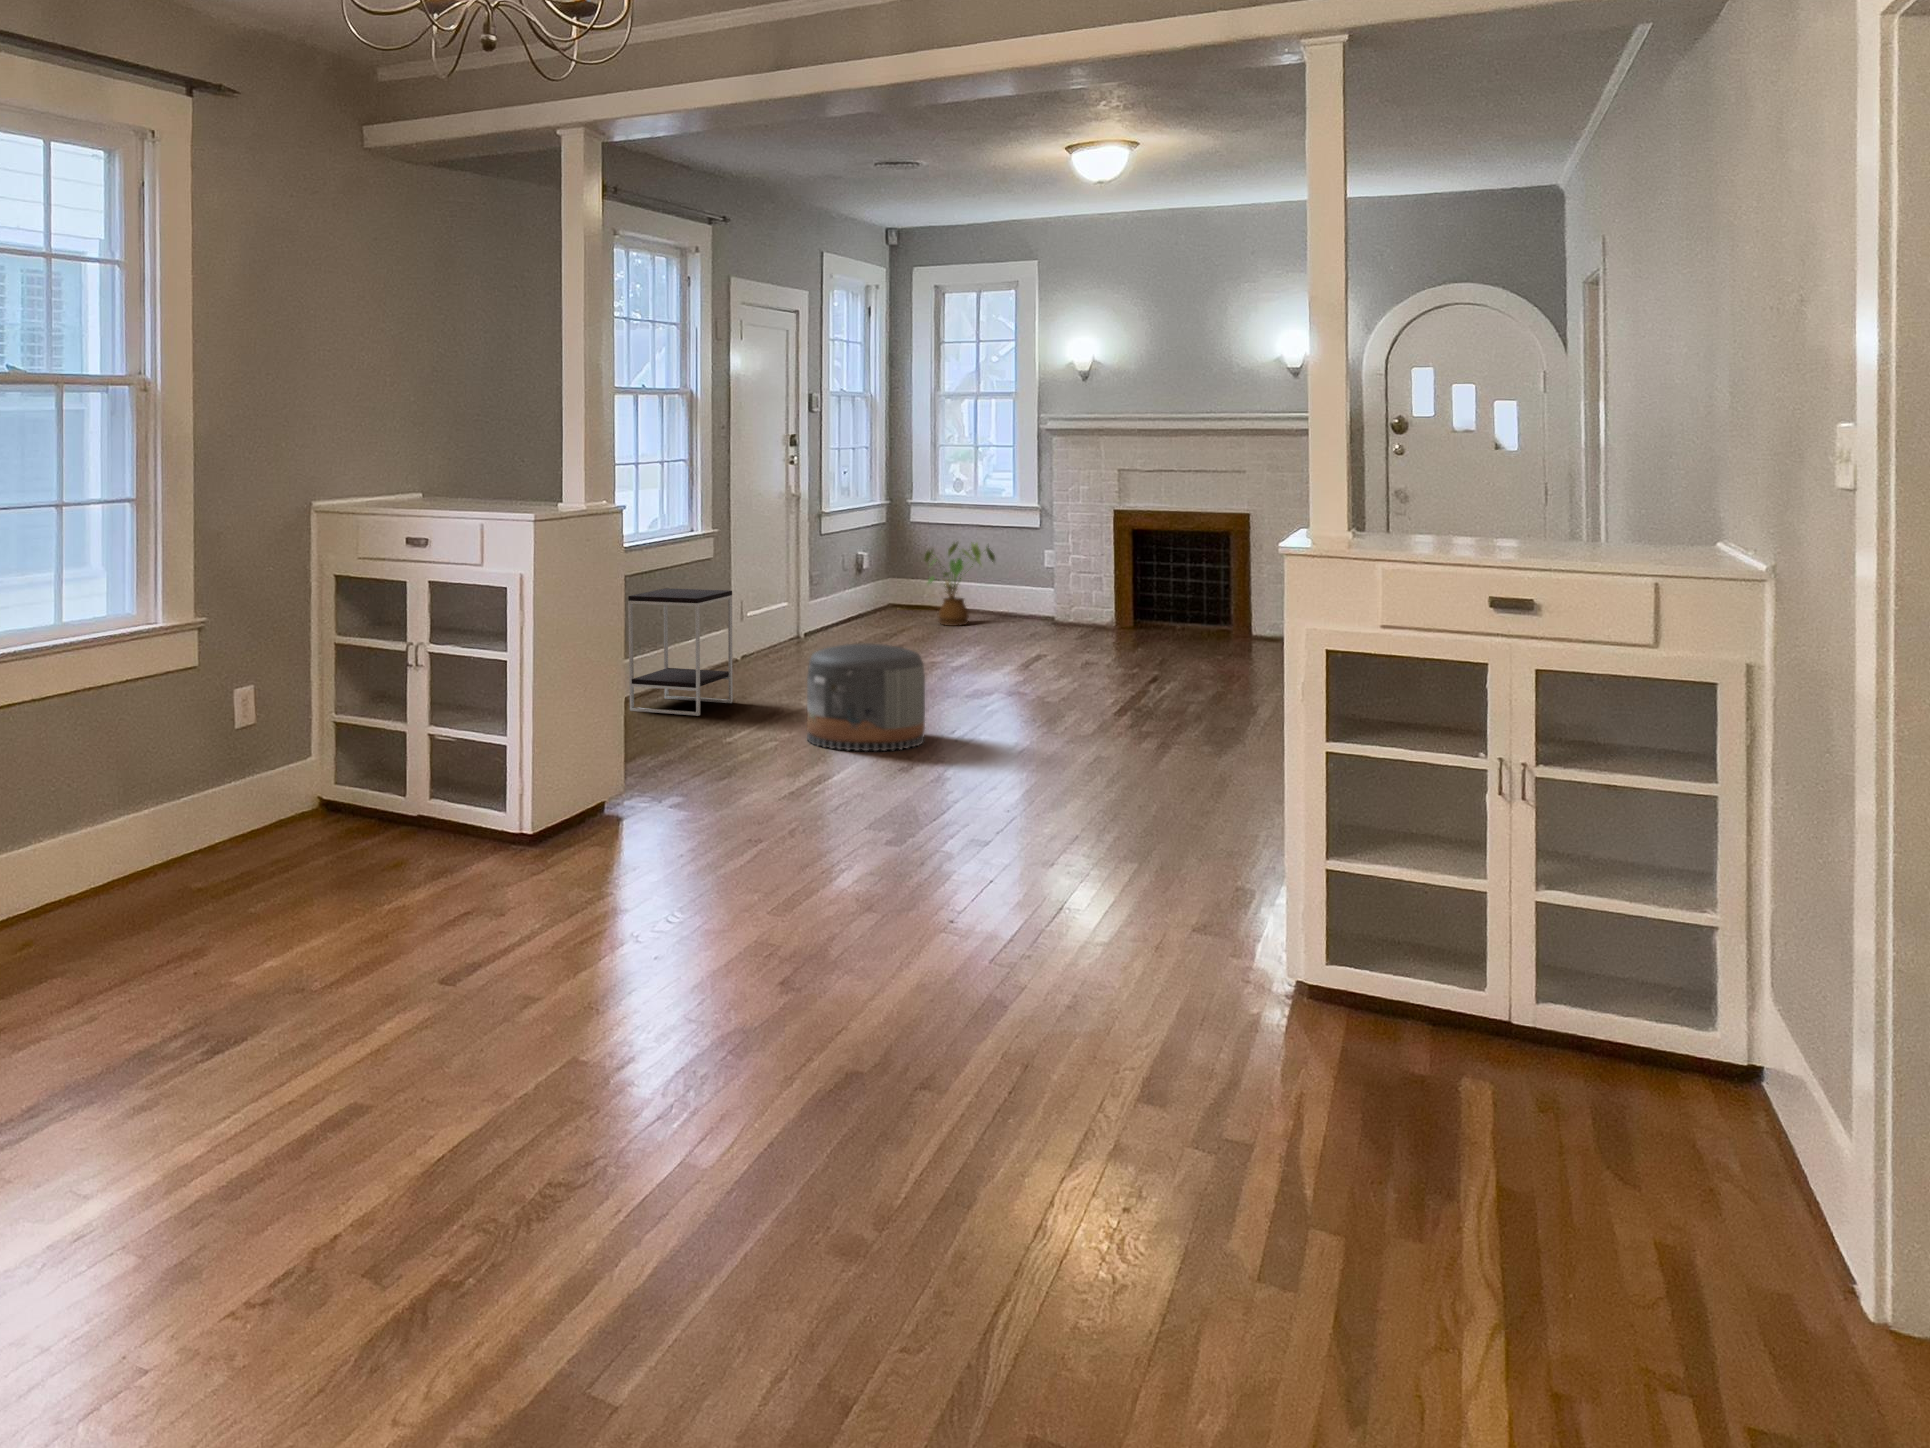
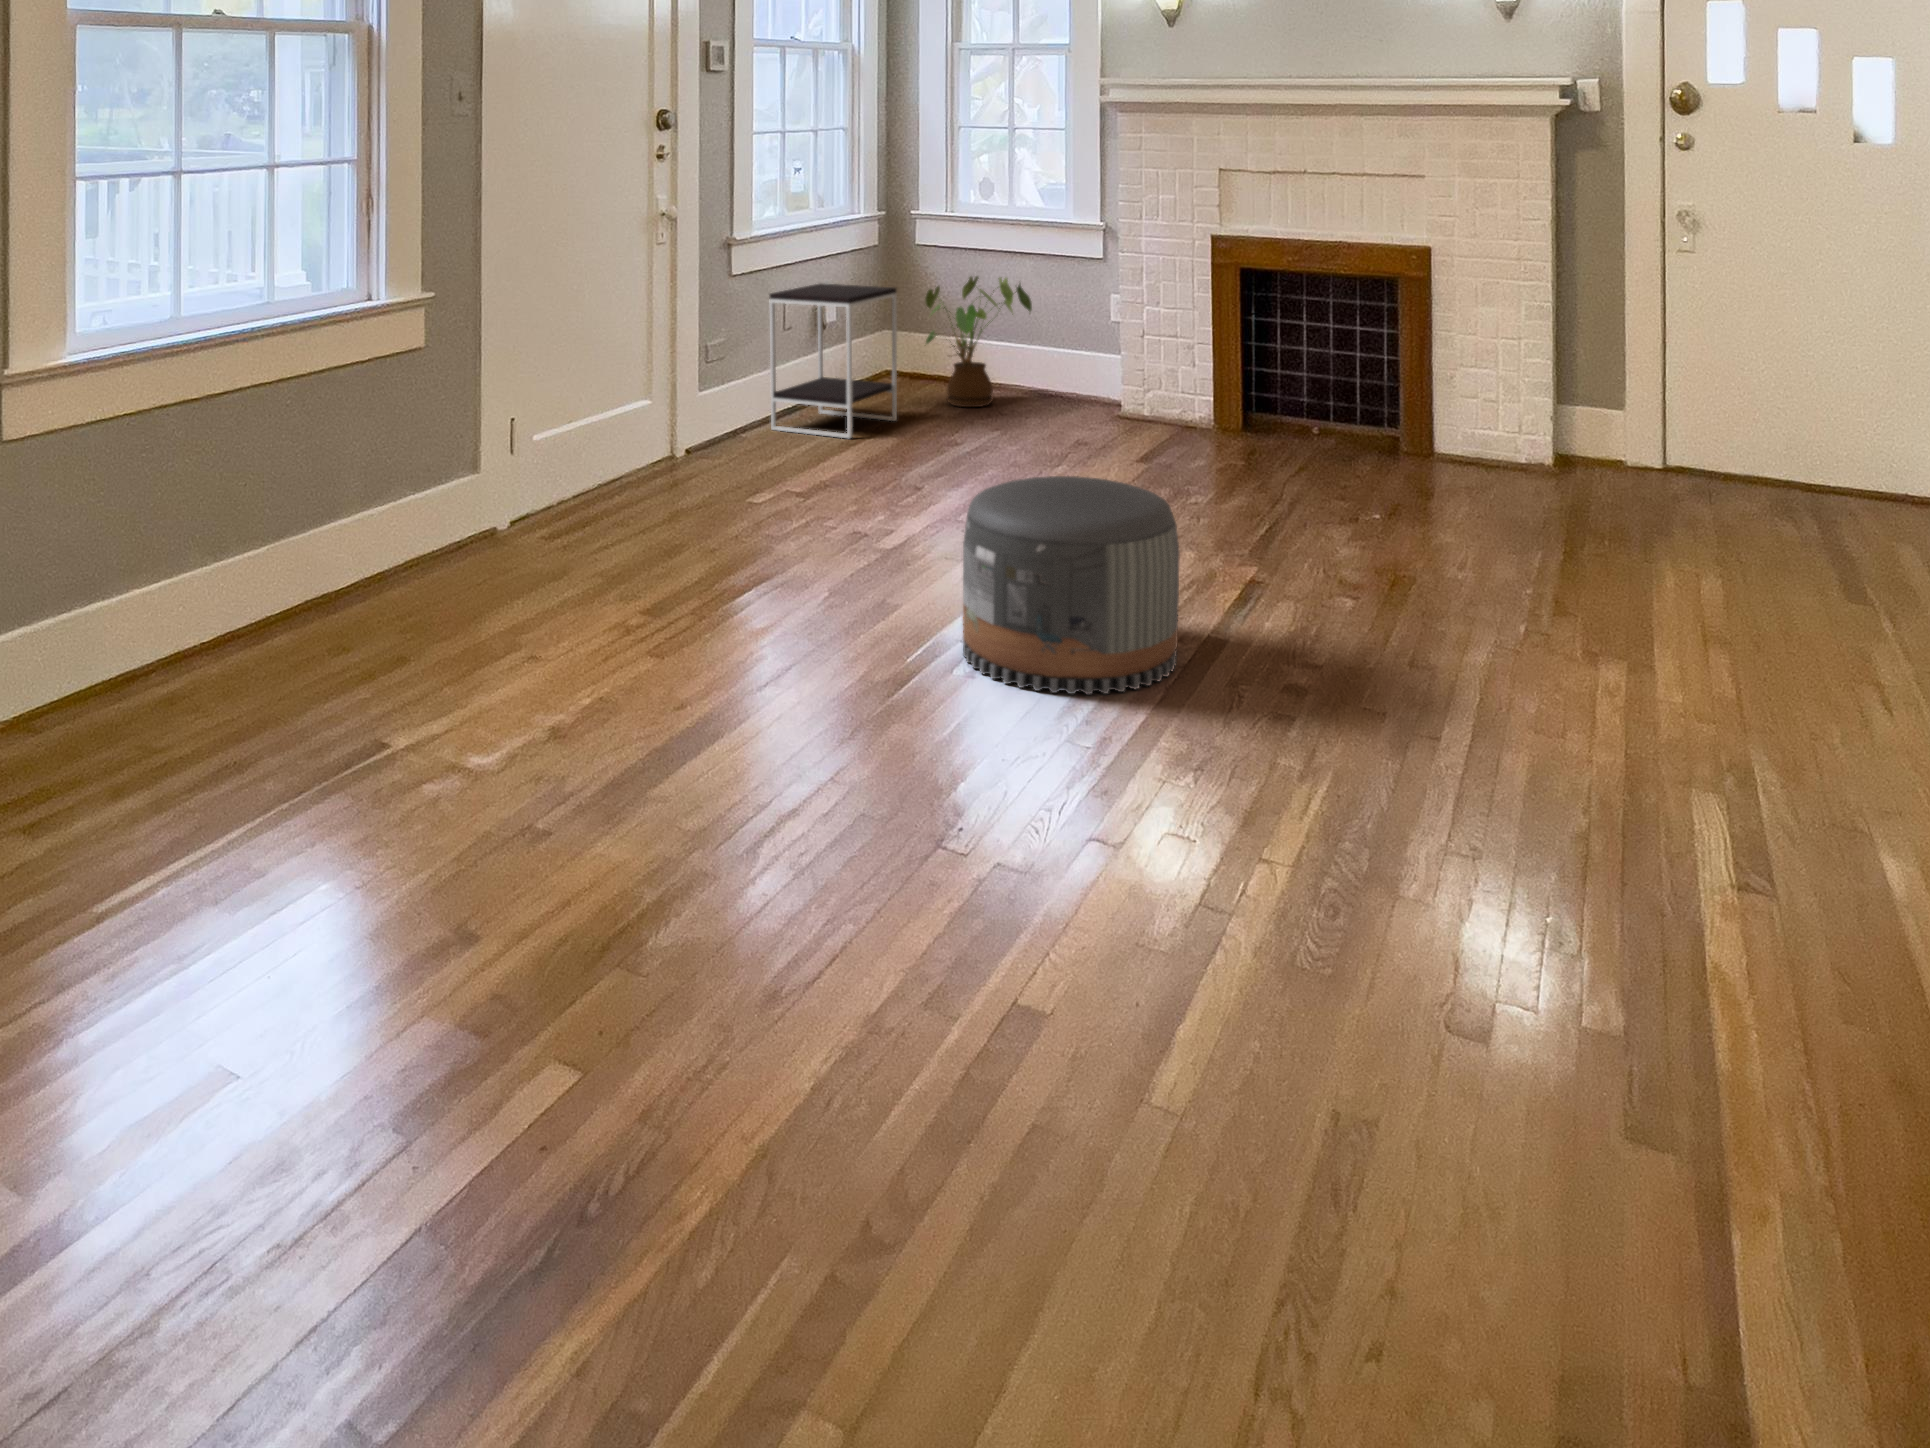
side table: present [628,588,733,716] -> present [769,283,897,438]
pouf: present [807,643,925,751] -> present [963,476,1180,694]

